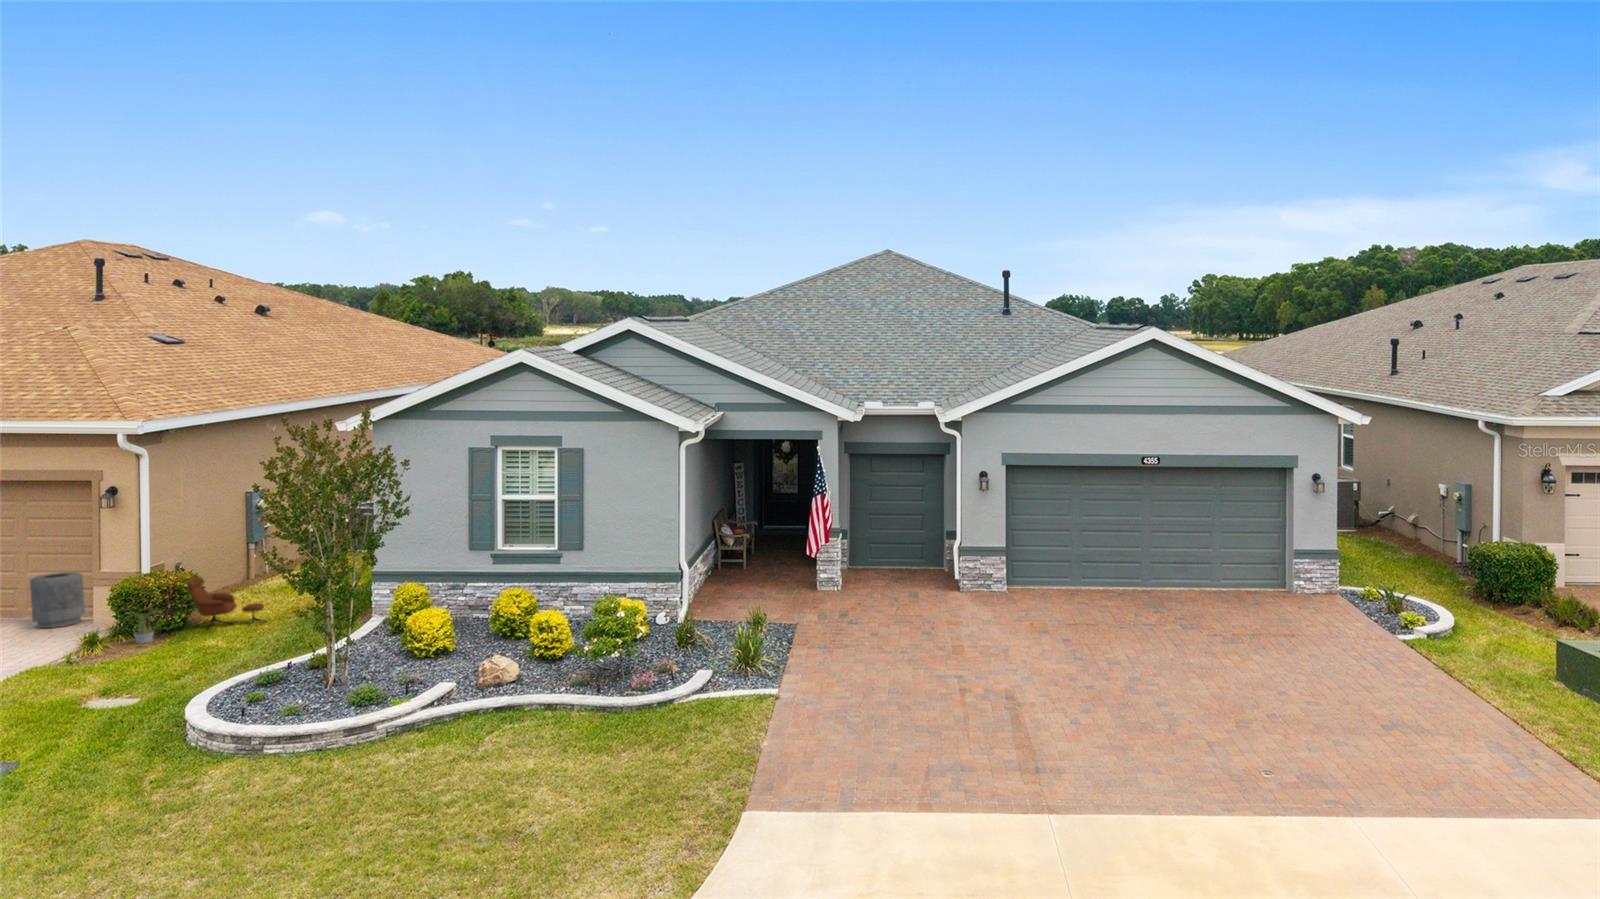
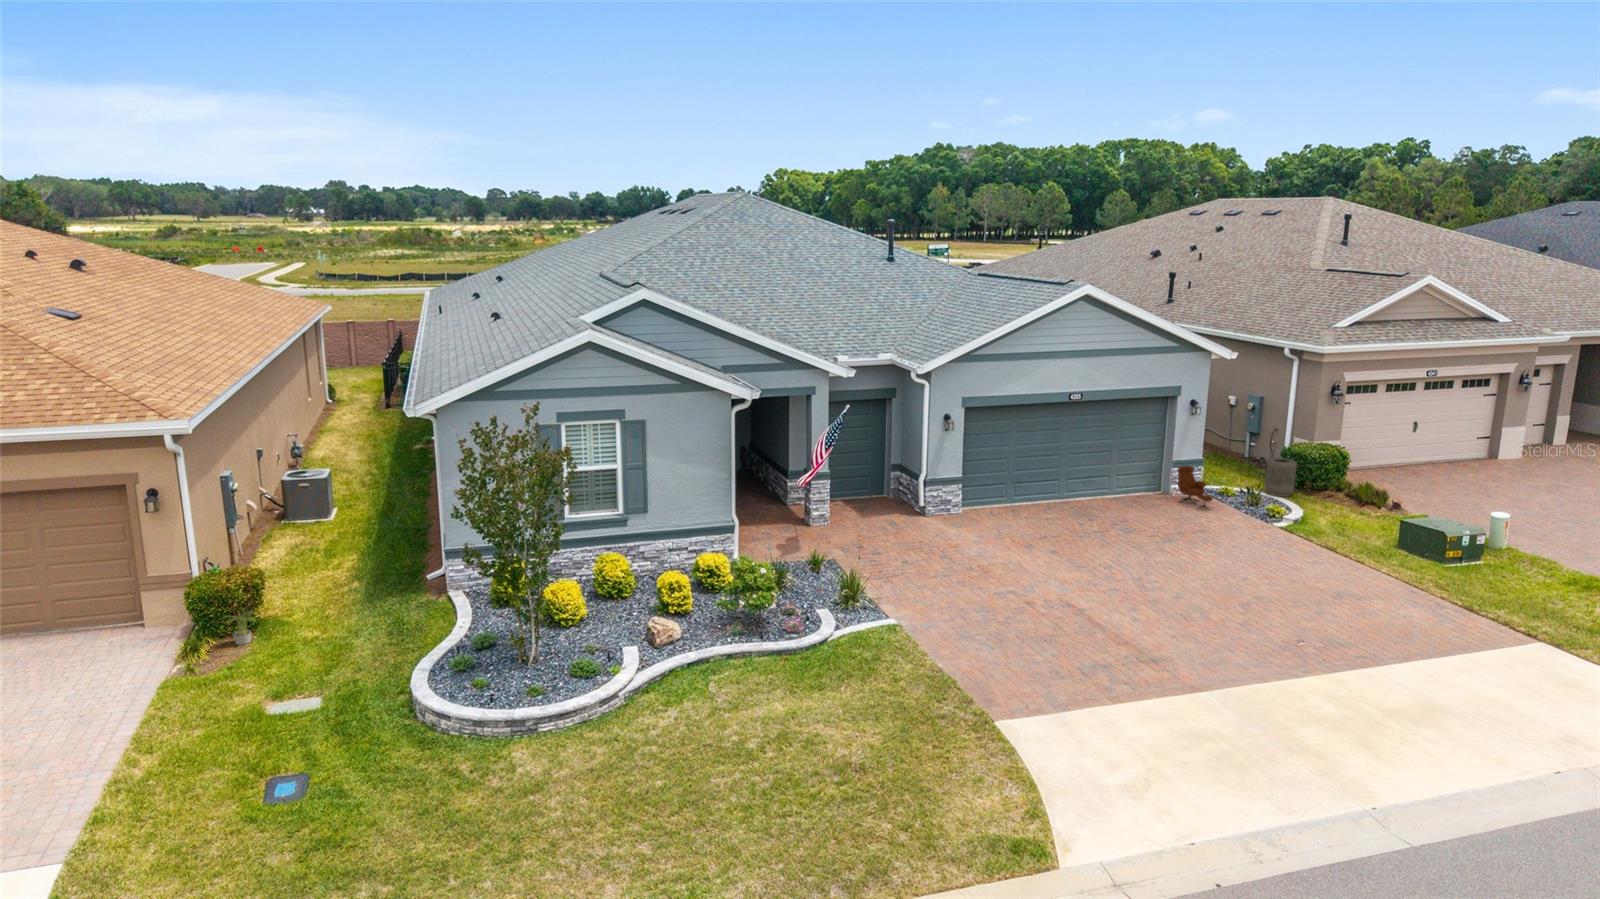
trash can: present [30,572,85,628] -> present [1264,458,1297,497]
lounge chair: present [188,578,265,627] -> present [1177,465,1213,508]

